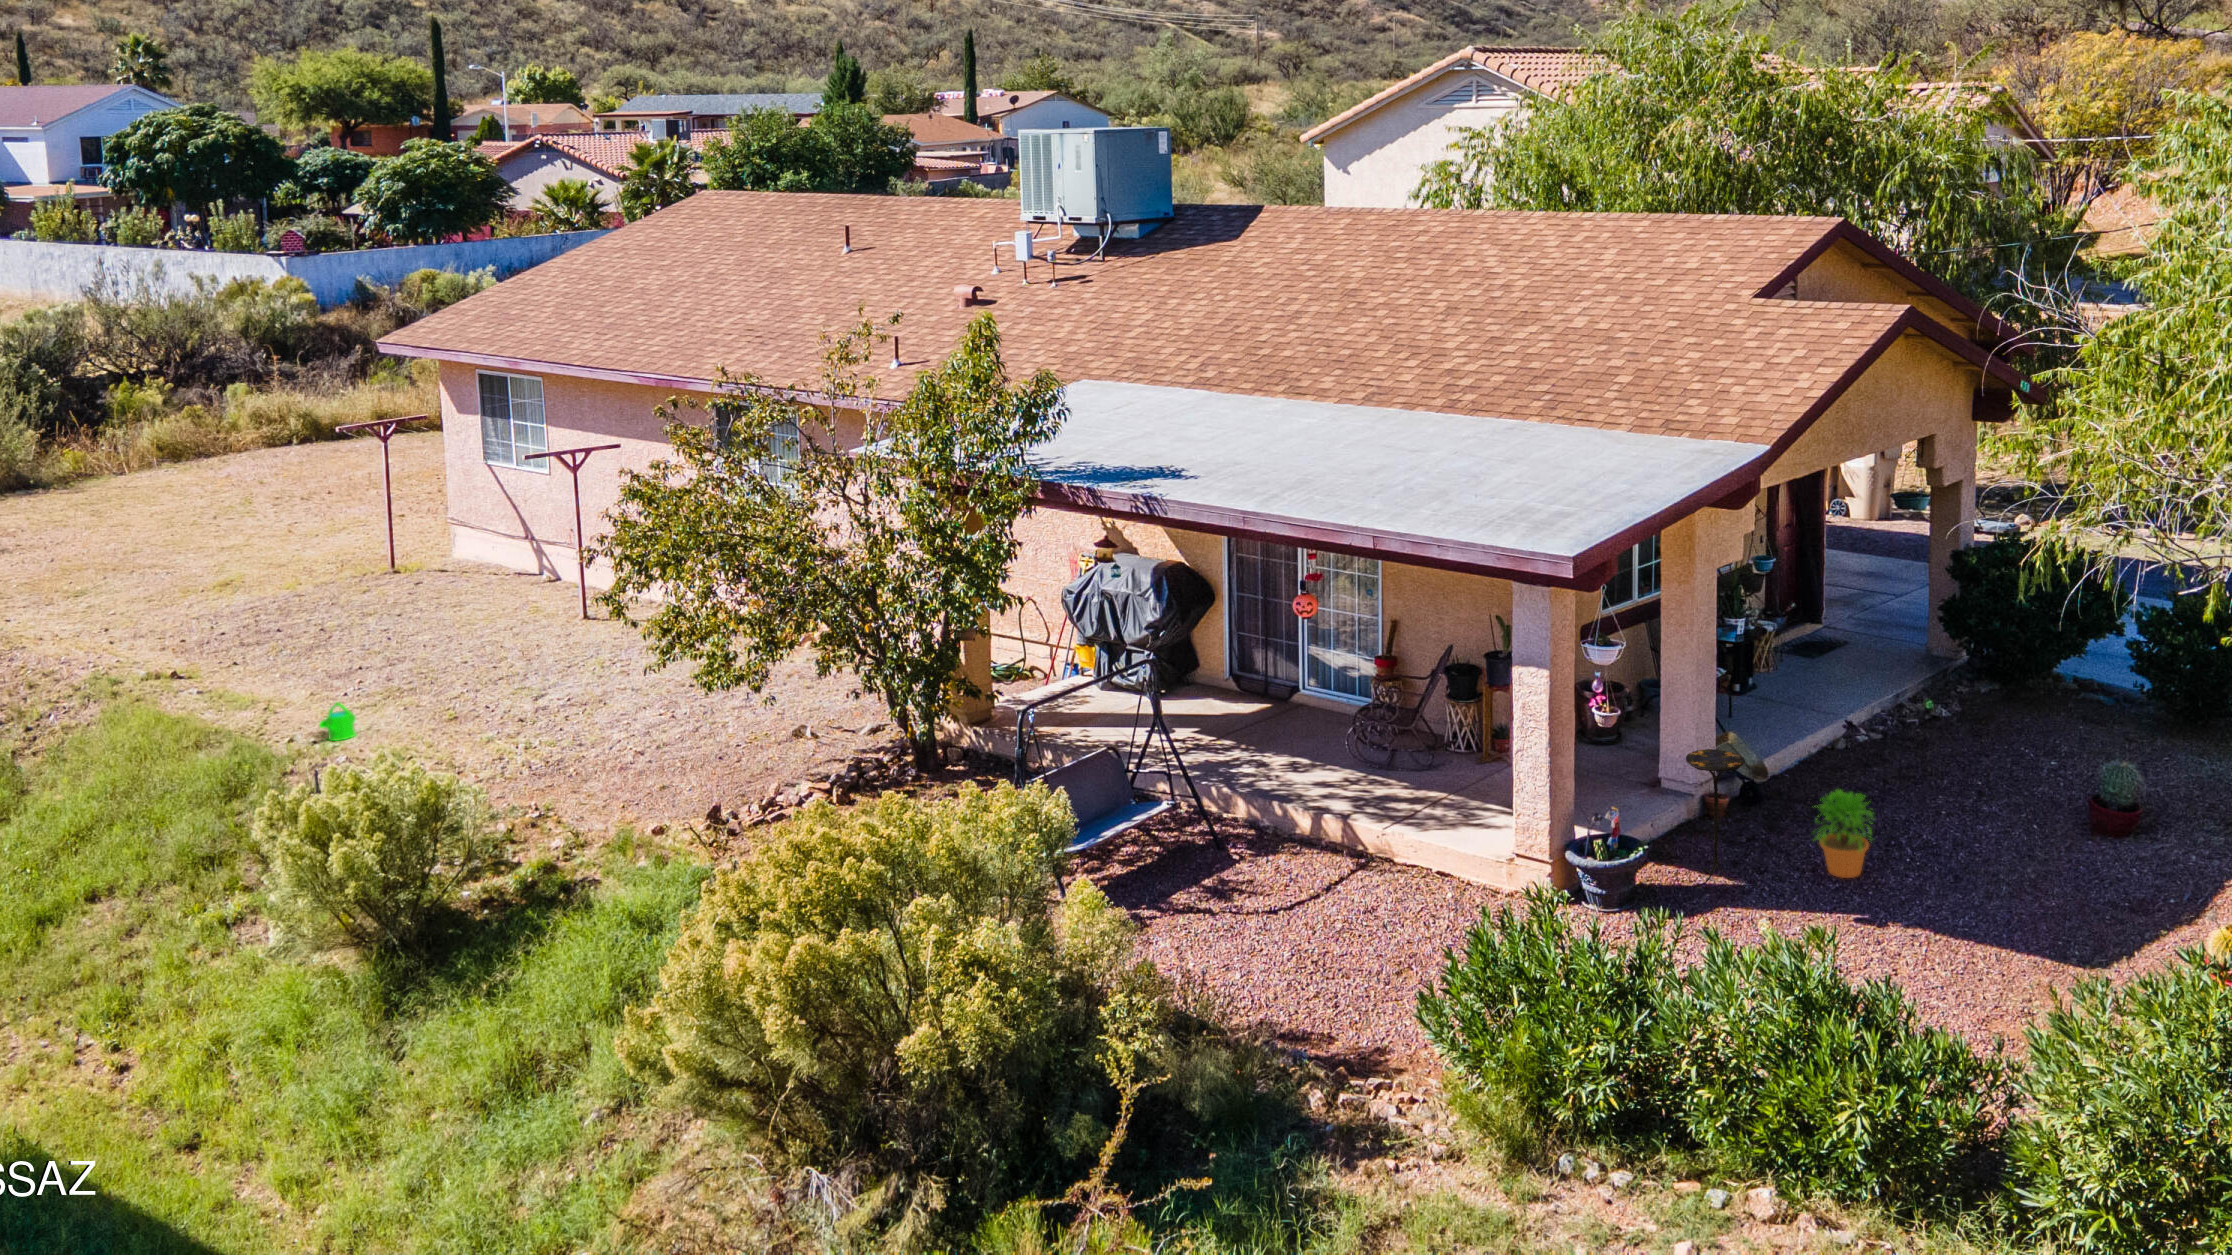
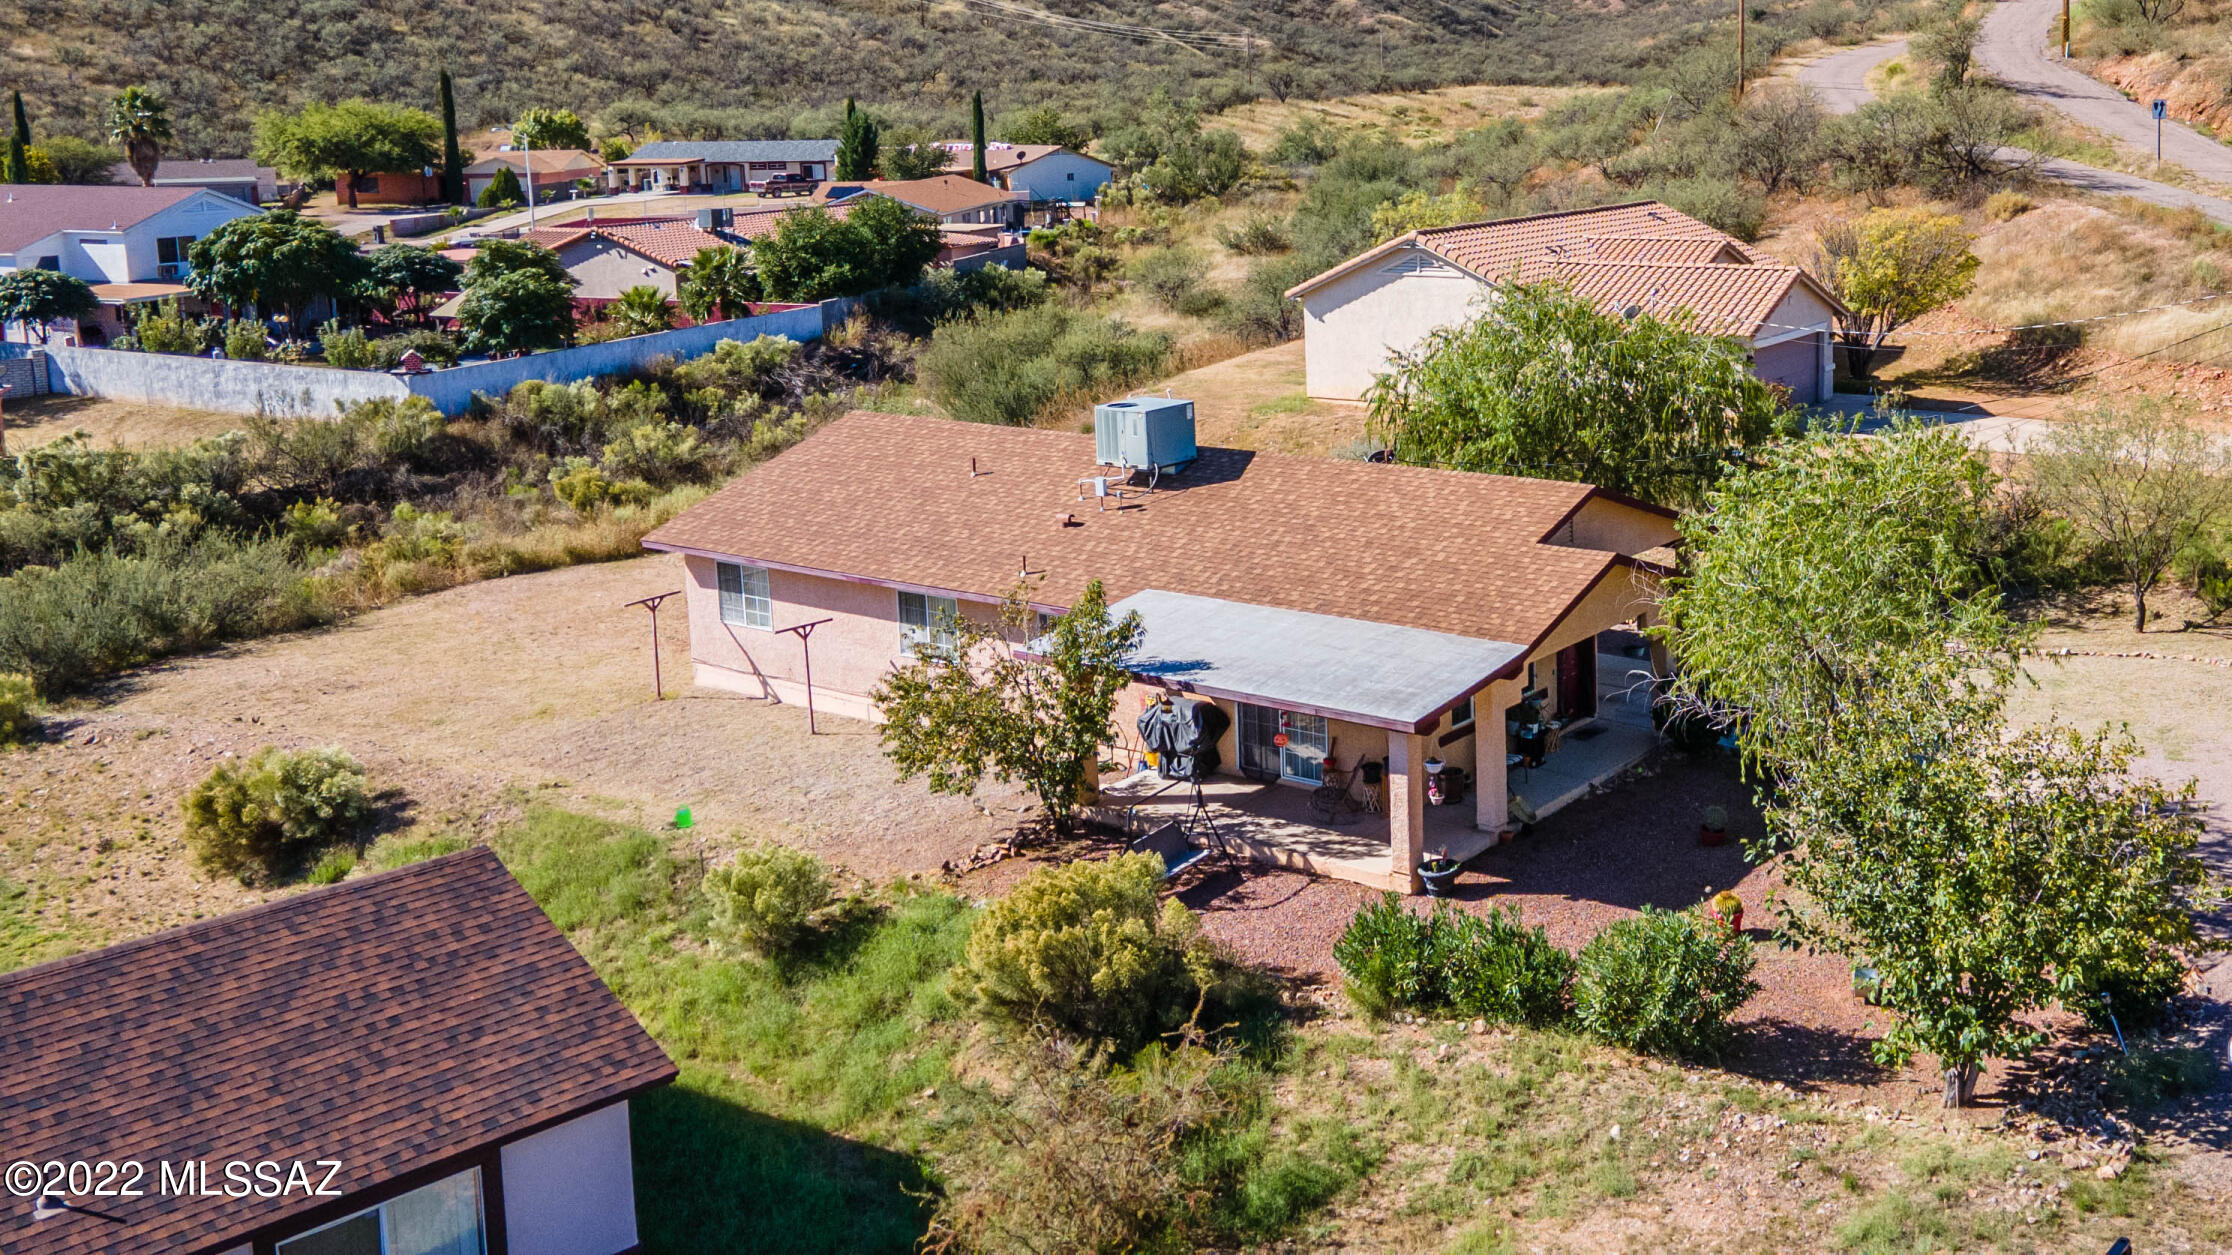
side table: present [1686,749,1745,886] -> none [1478,813,1509,884]
potted plant: present [1814,790,1872,878] -> none [1544,830,1576,876]

